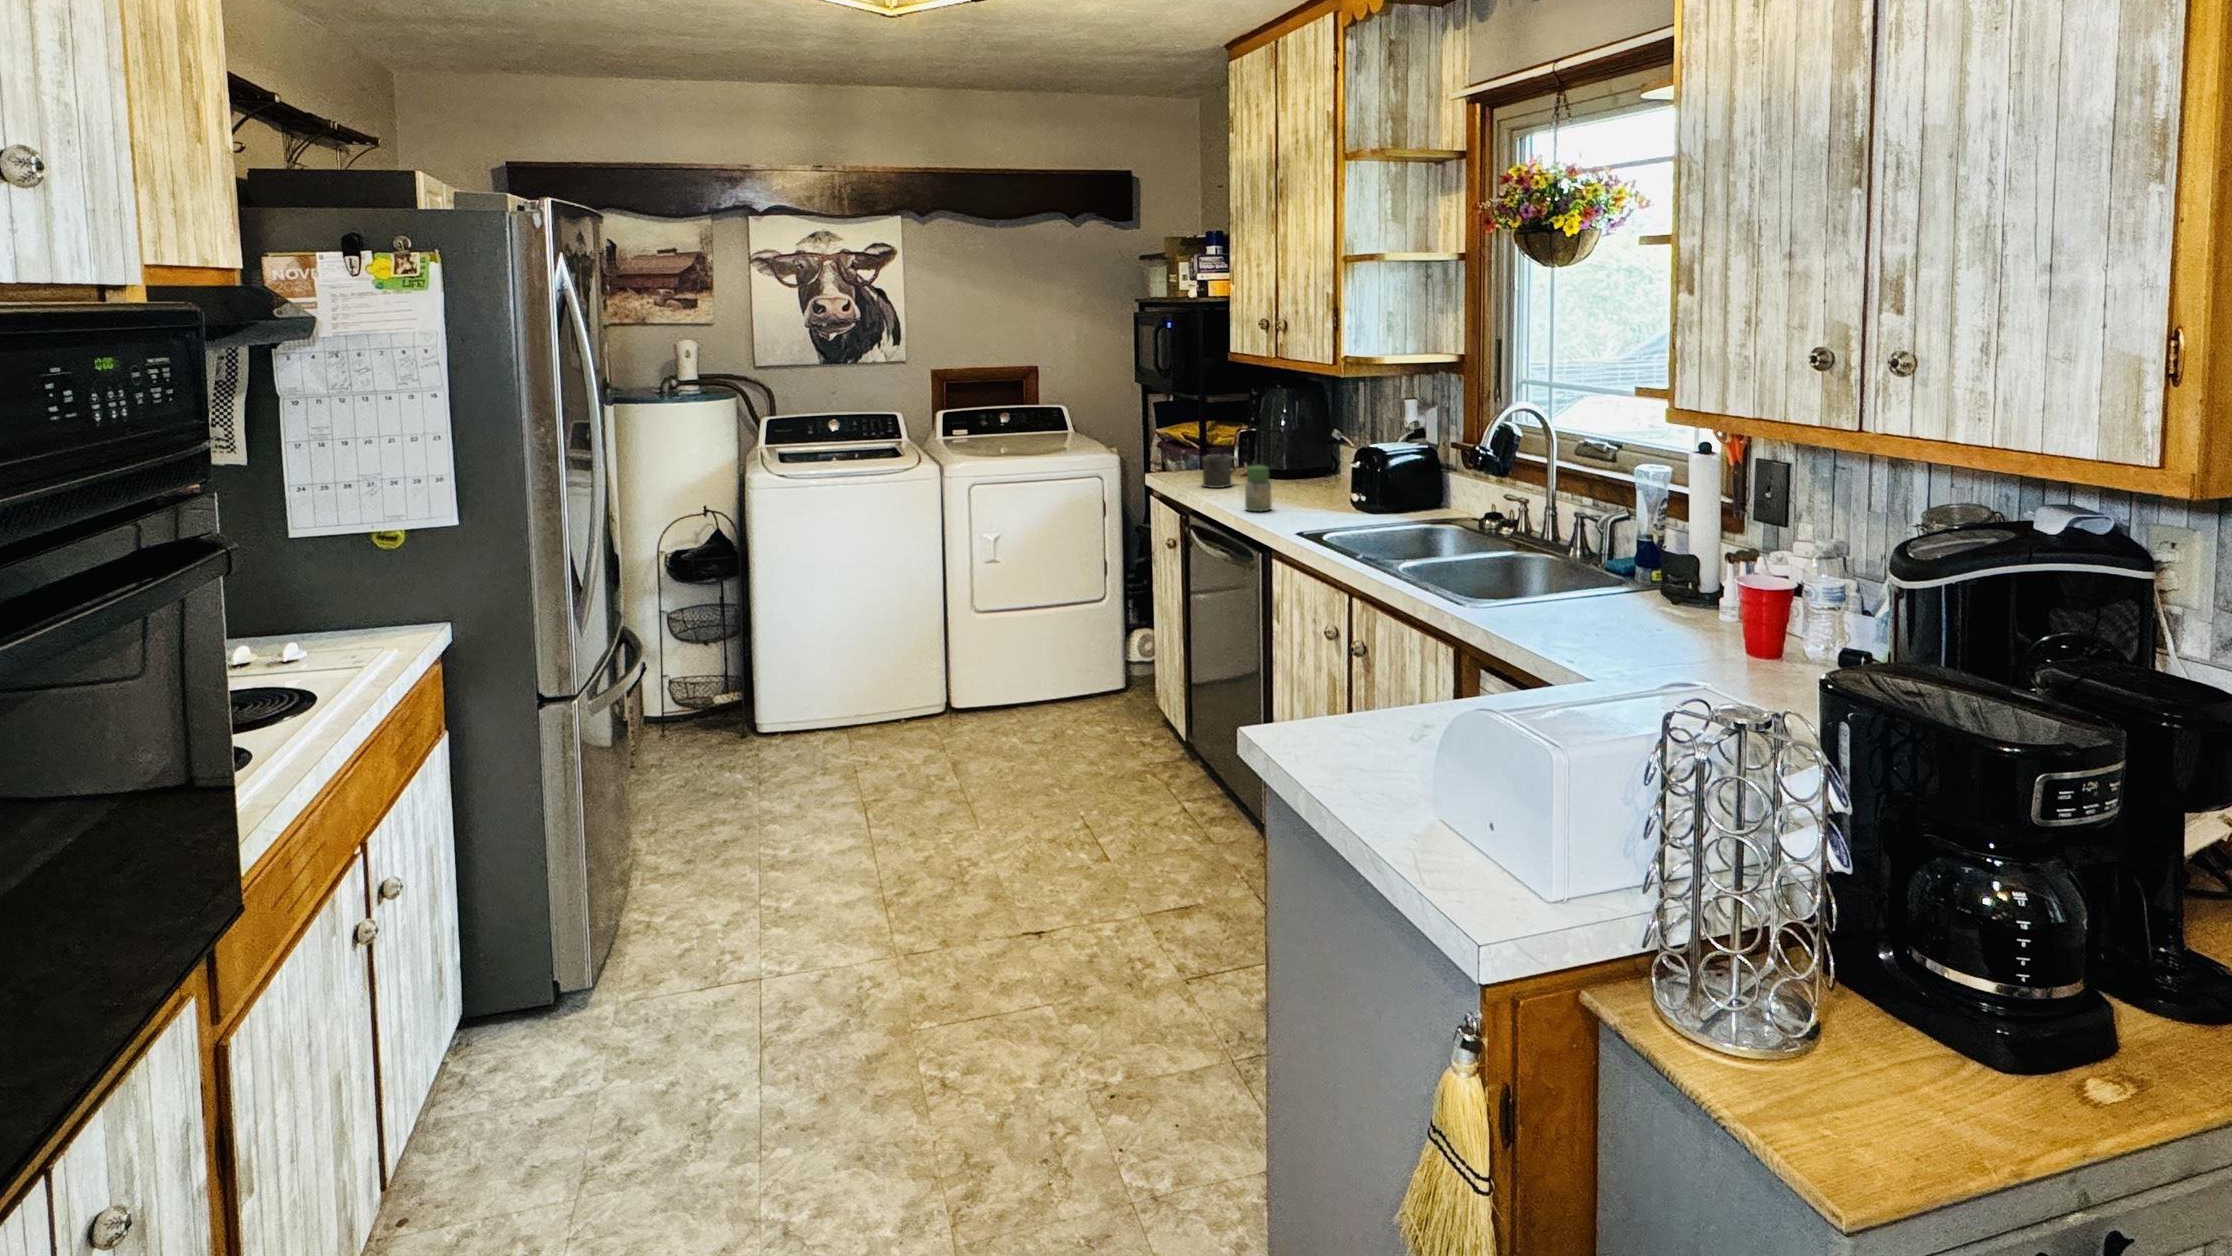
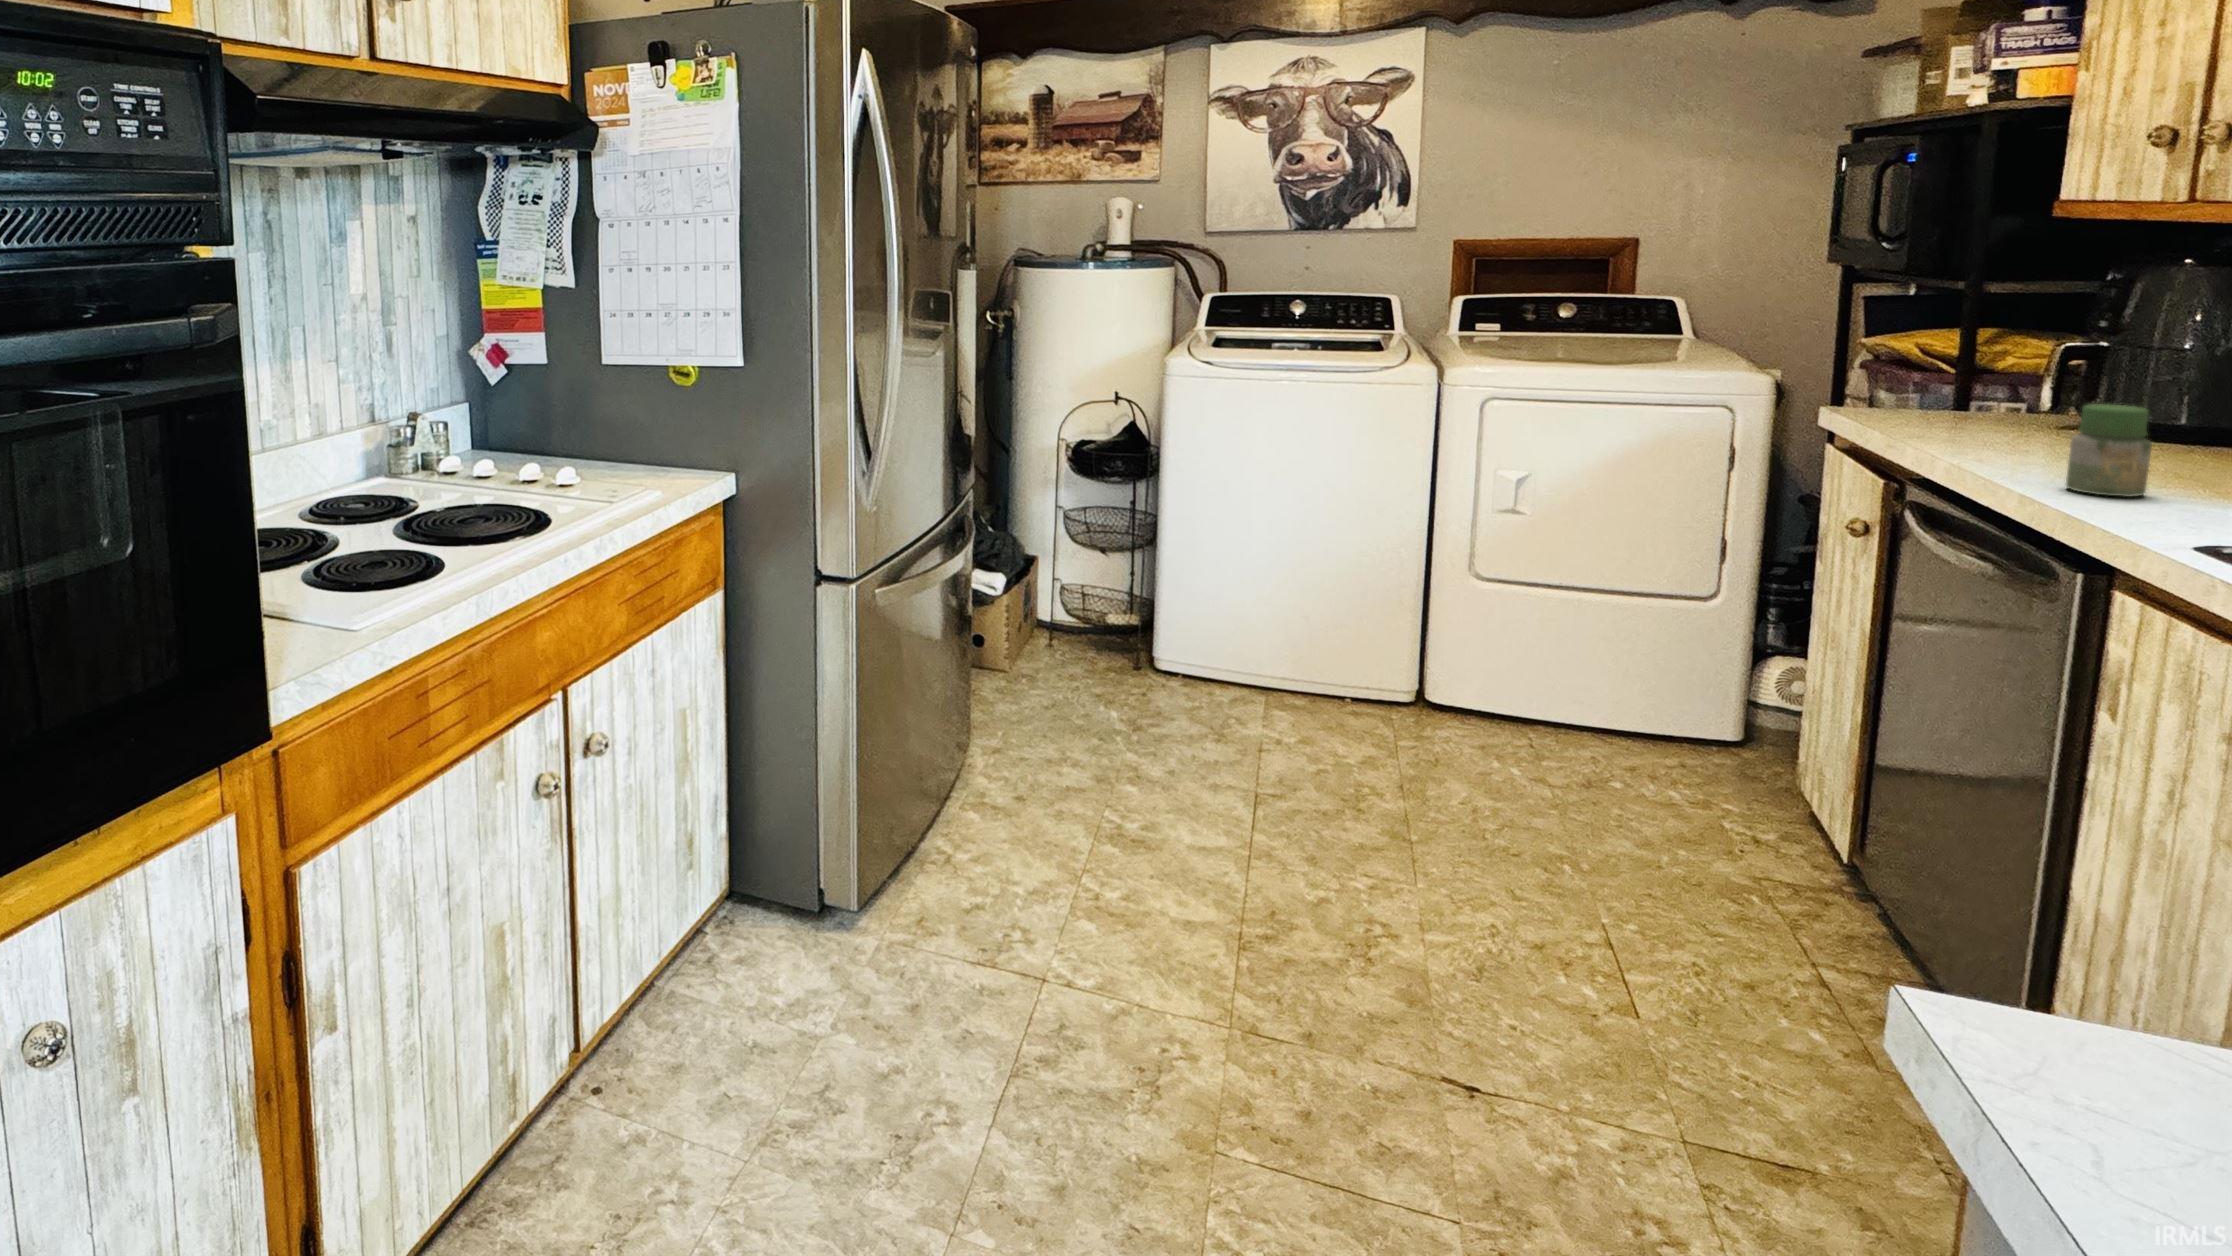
mug: present [1202,455,1238,488] -> none [1955,383,2061,443]

